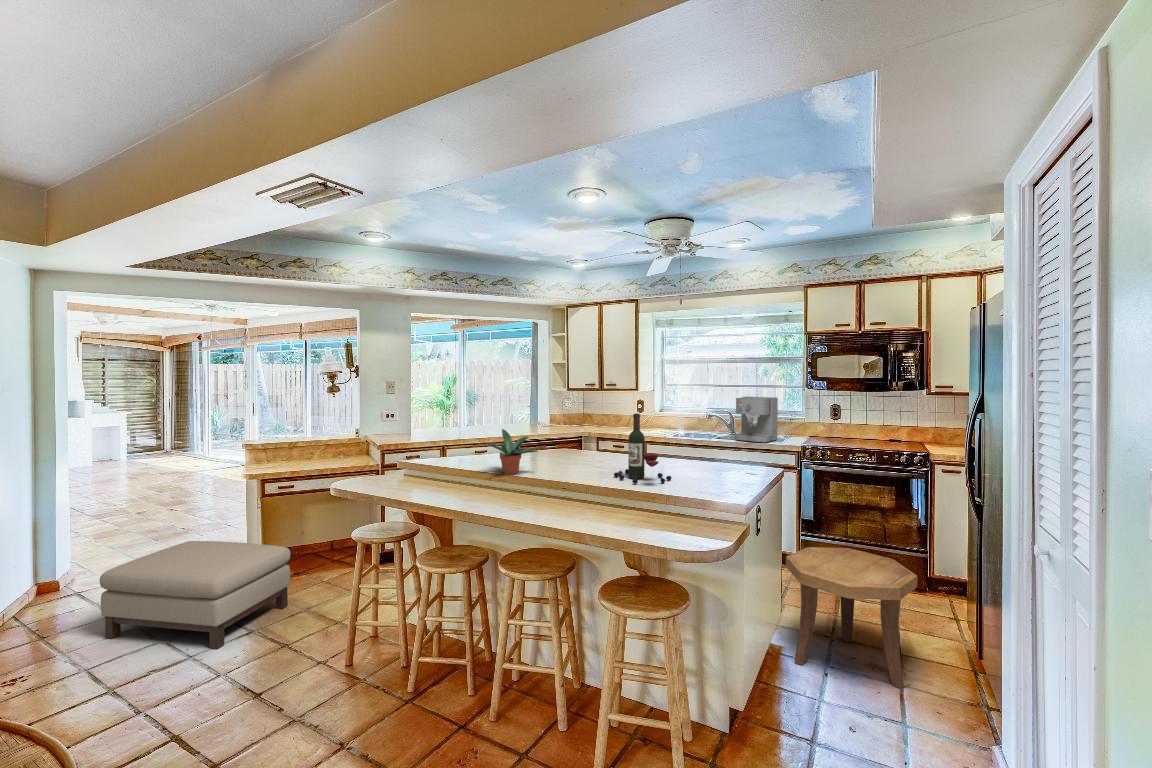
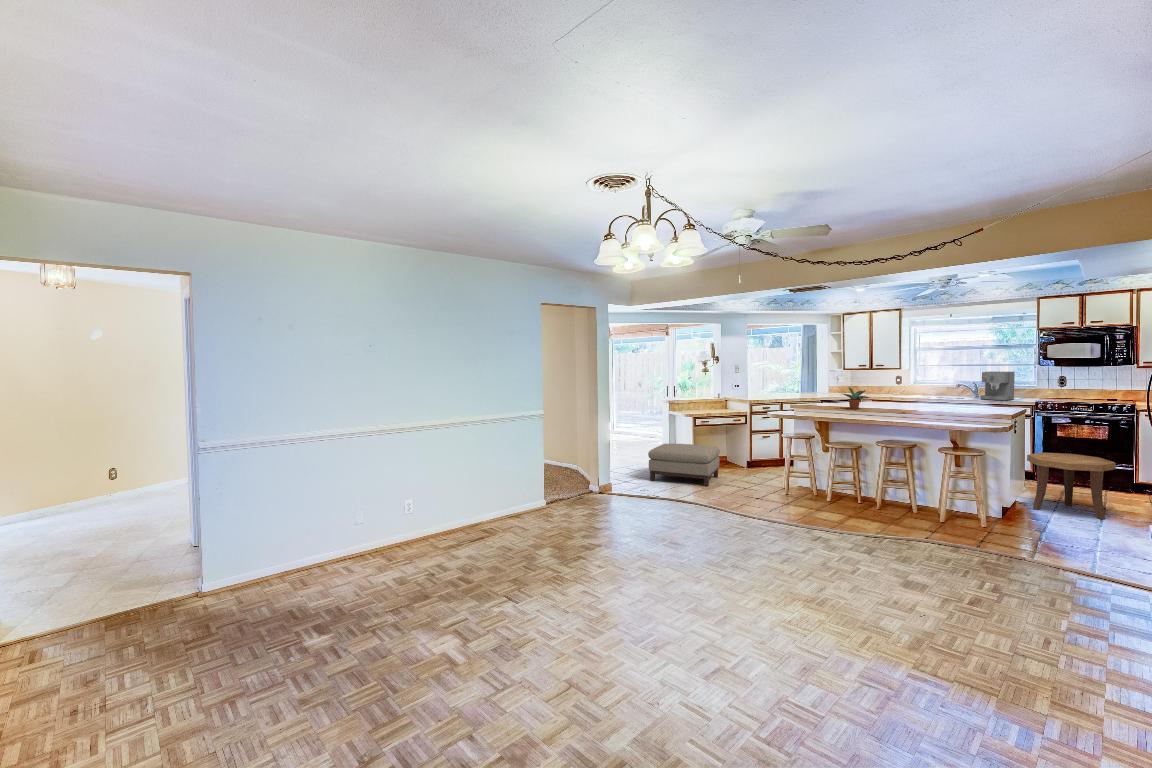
wine bottle: present [614,413,672,484] -> none [918,377,955,413]

